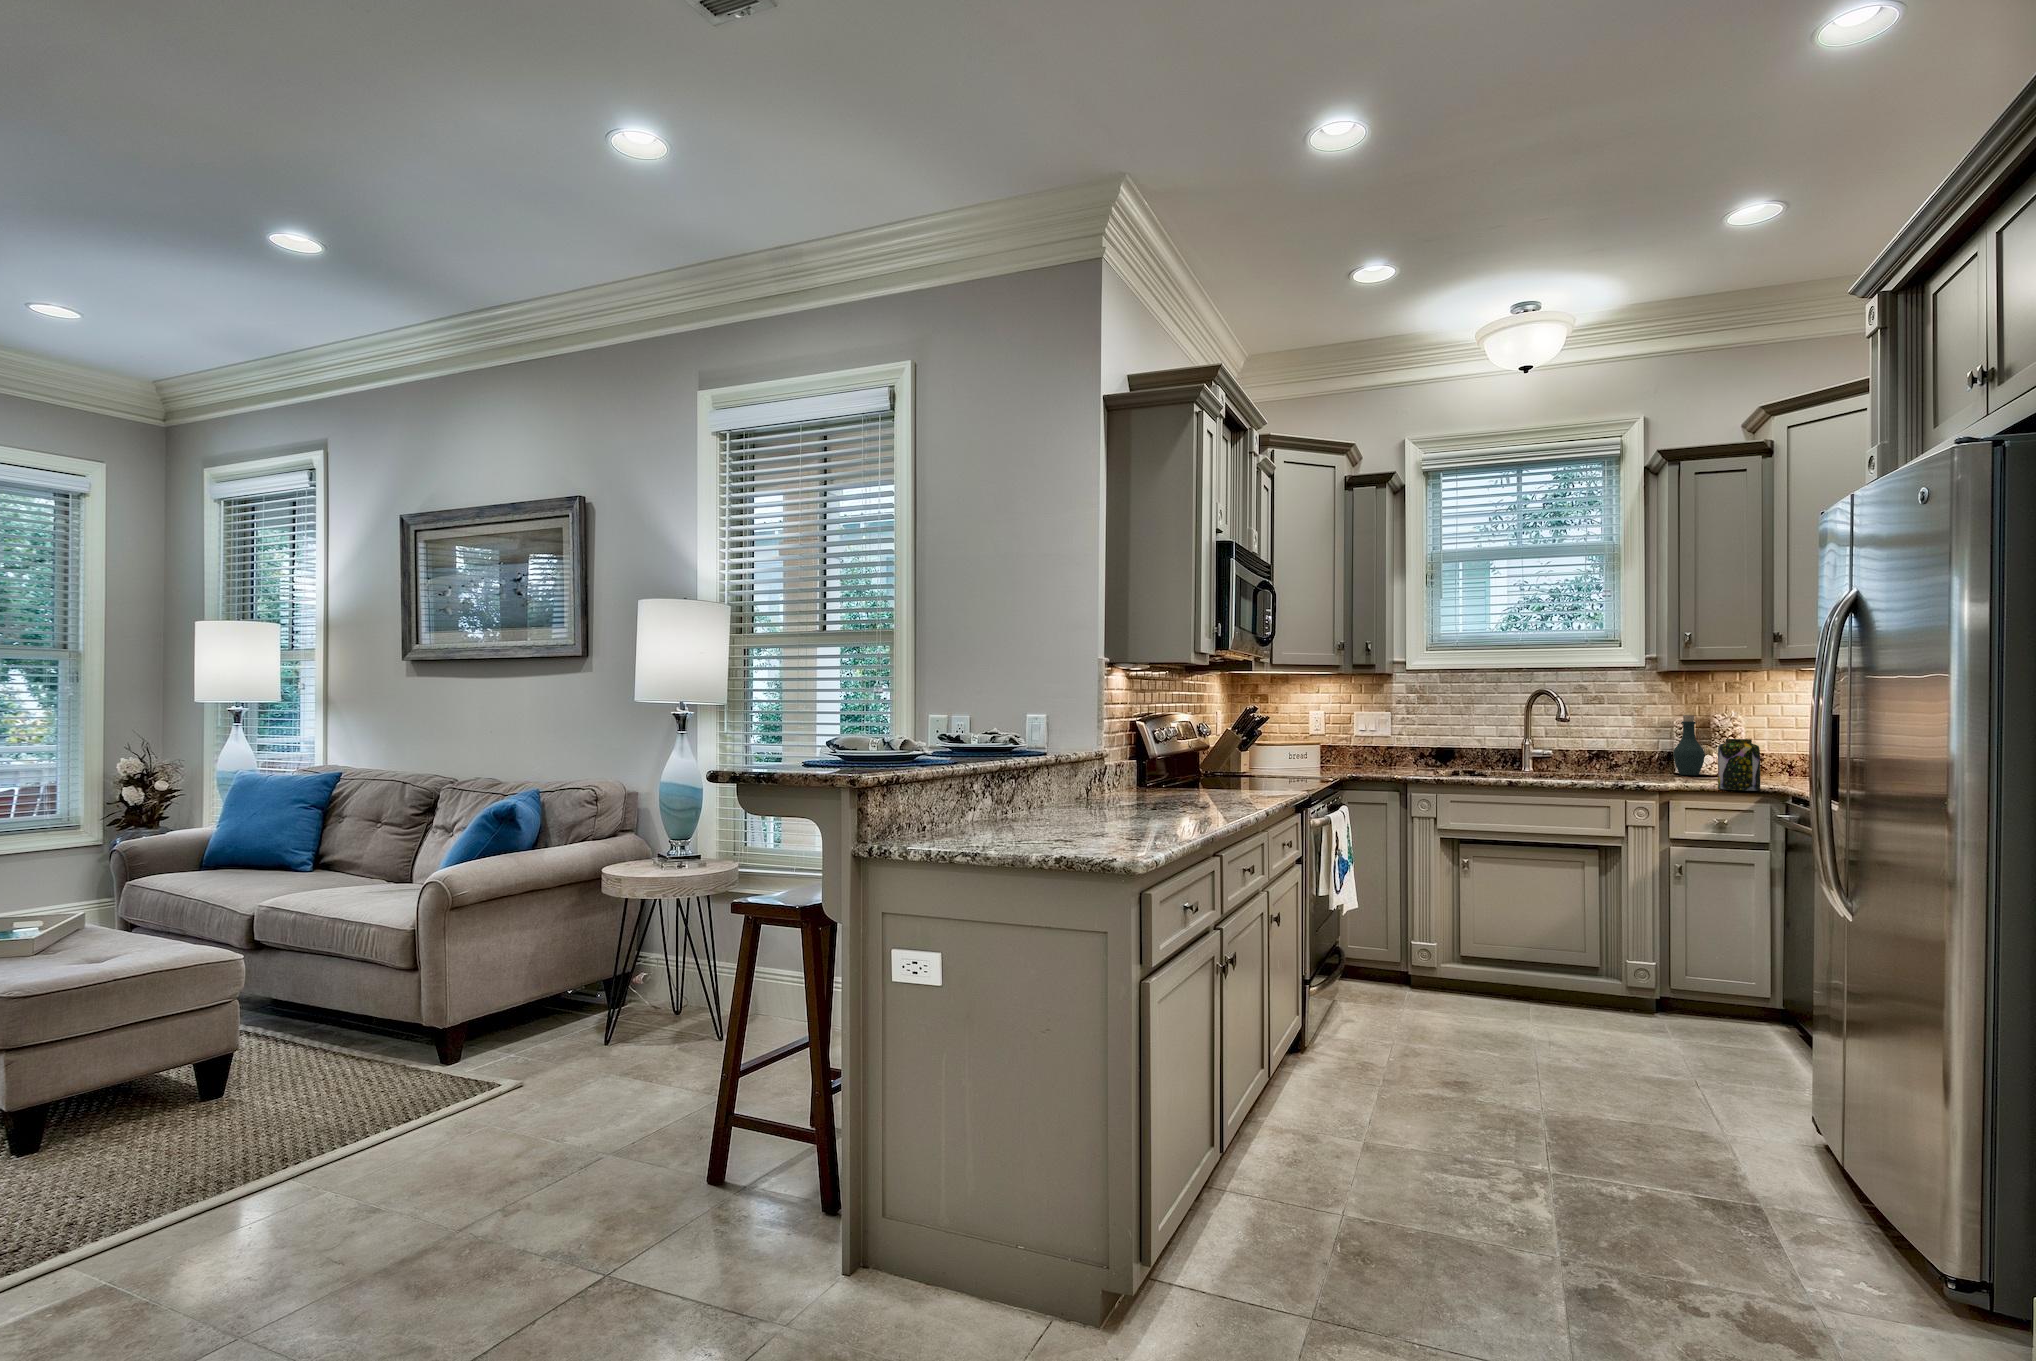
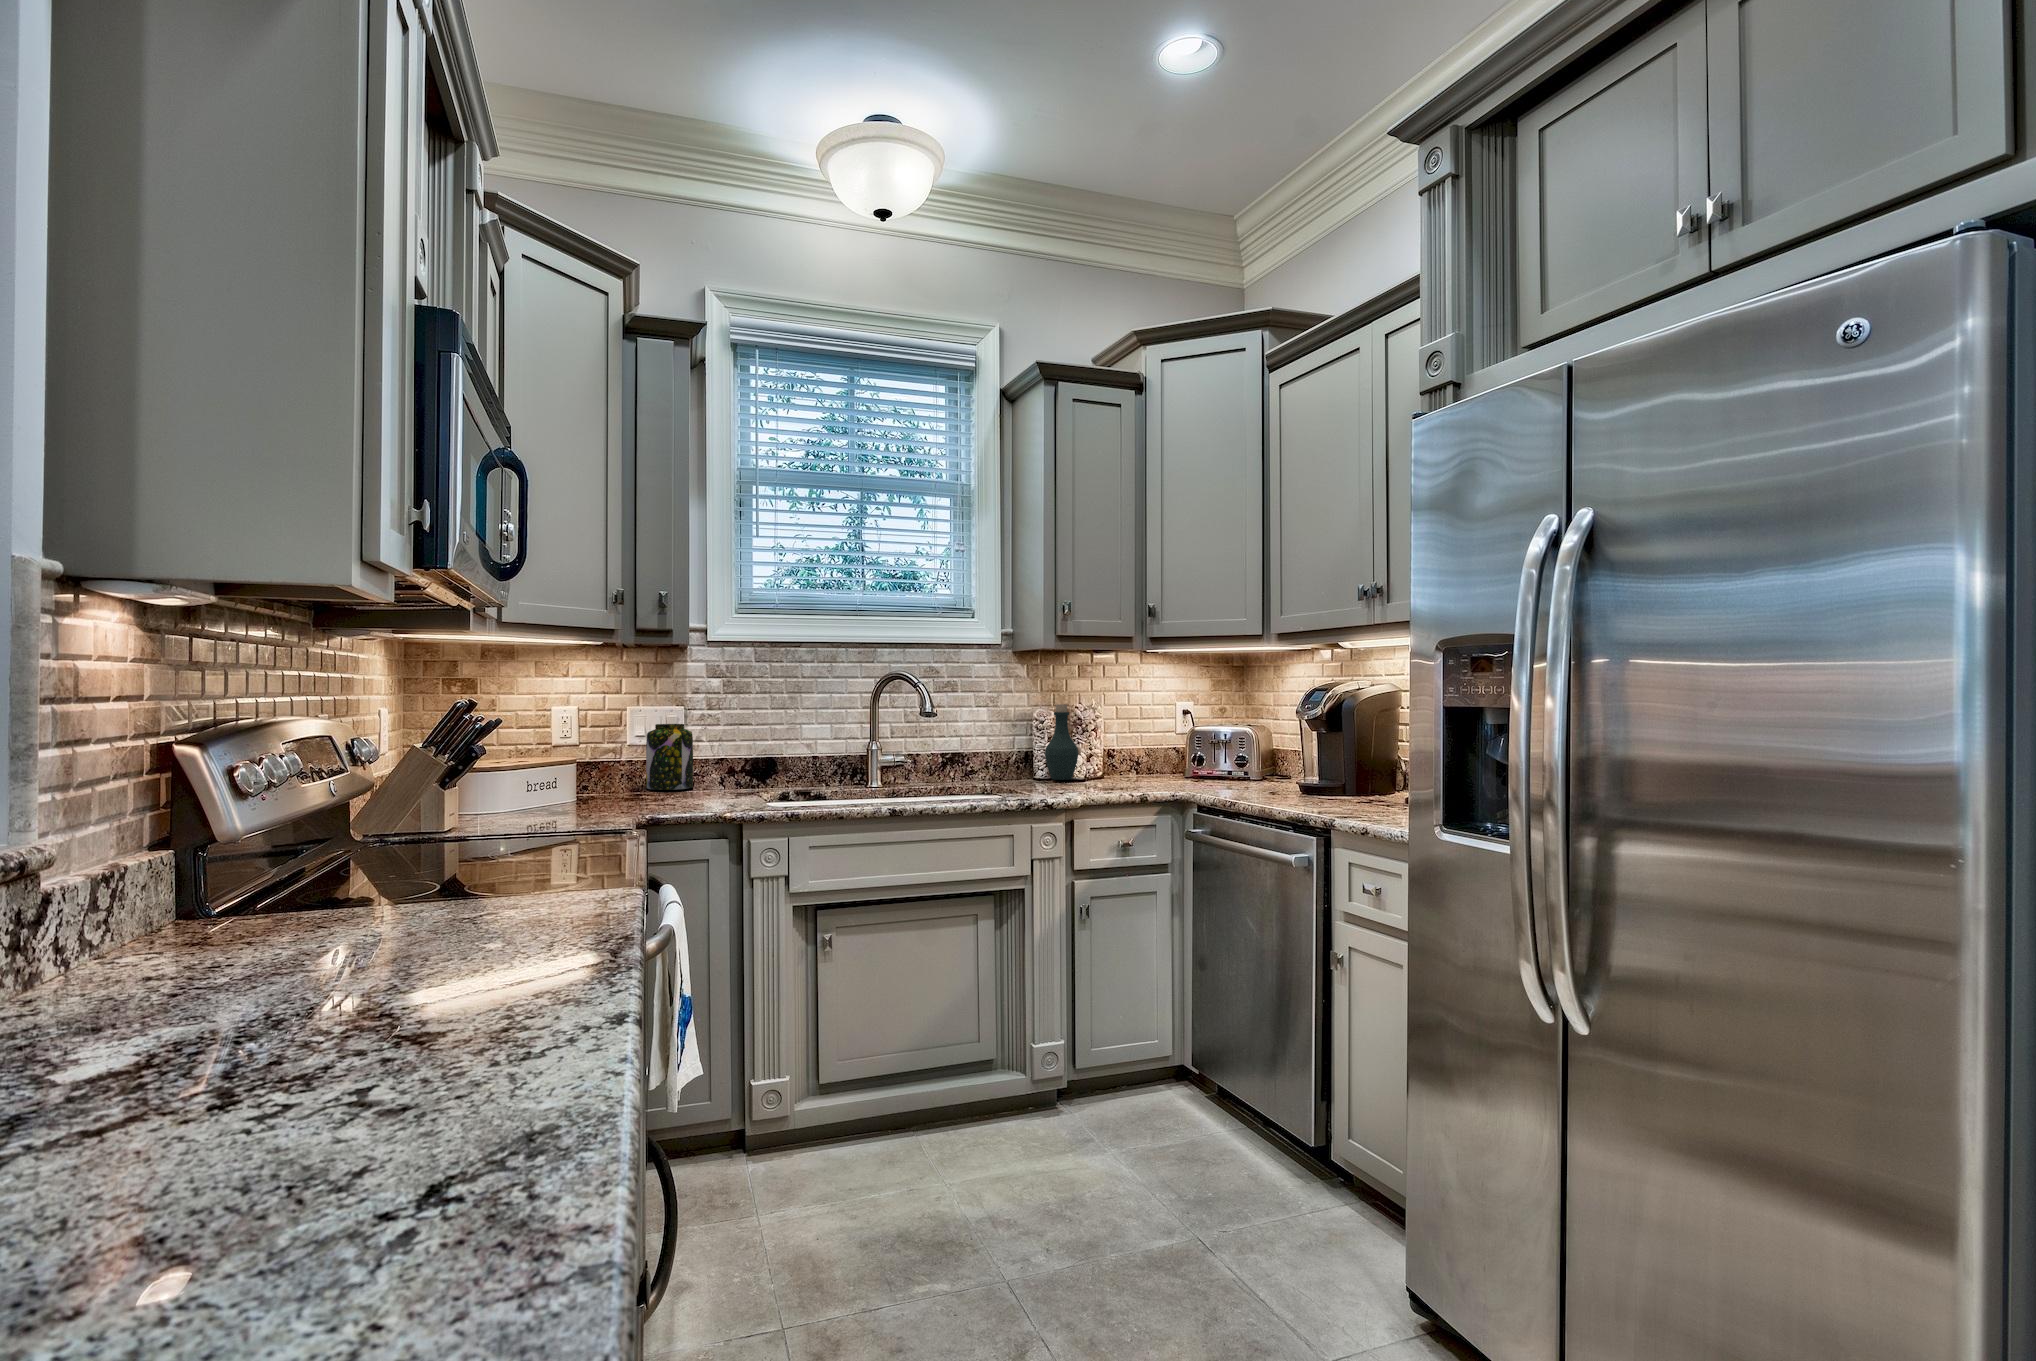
jar: present [1718,739,1760,791] -> present [646,724,693,790]

